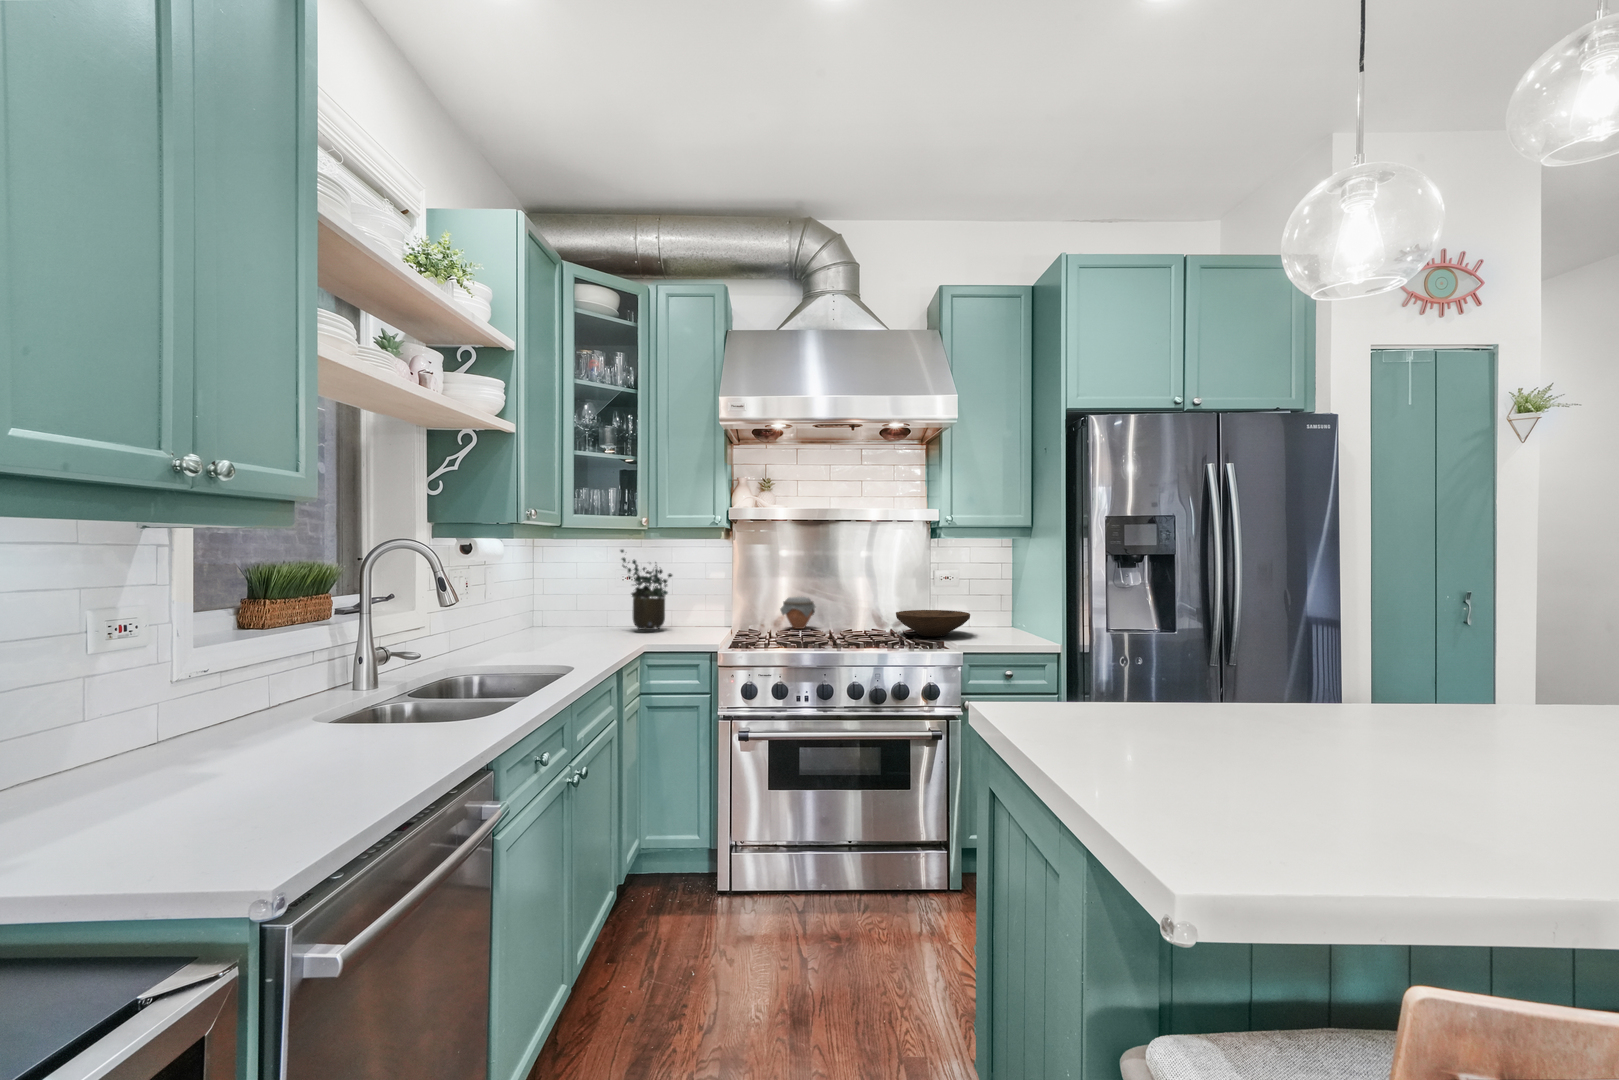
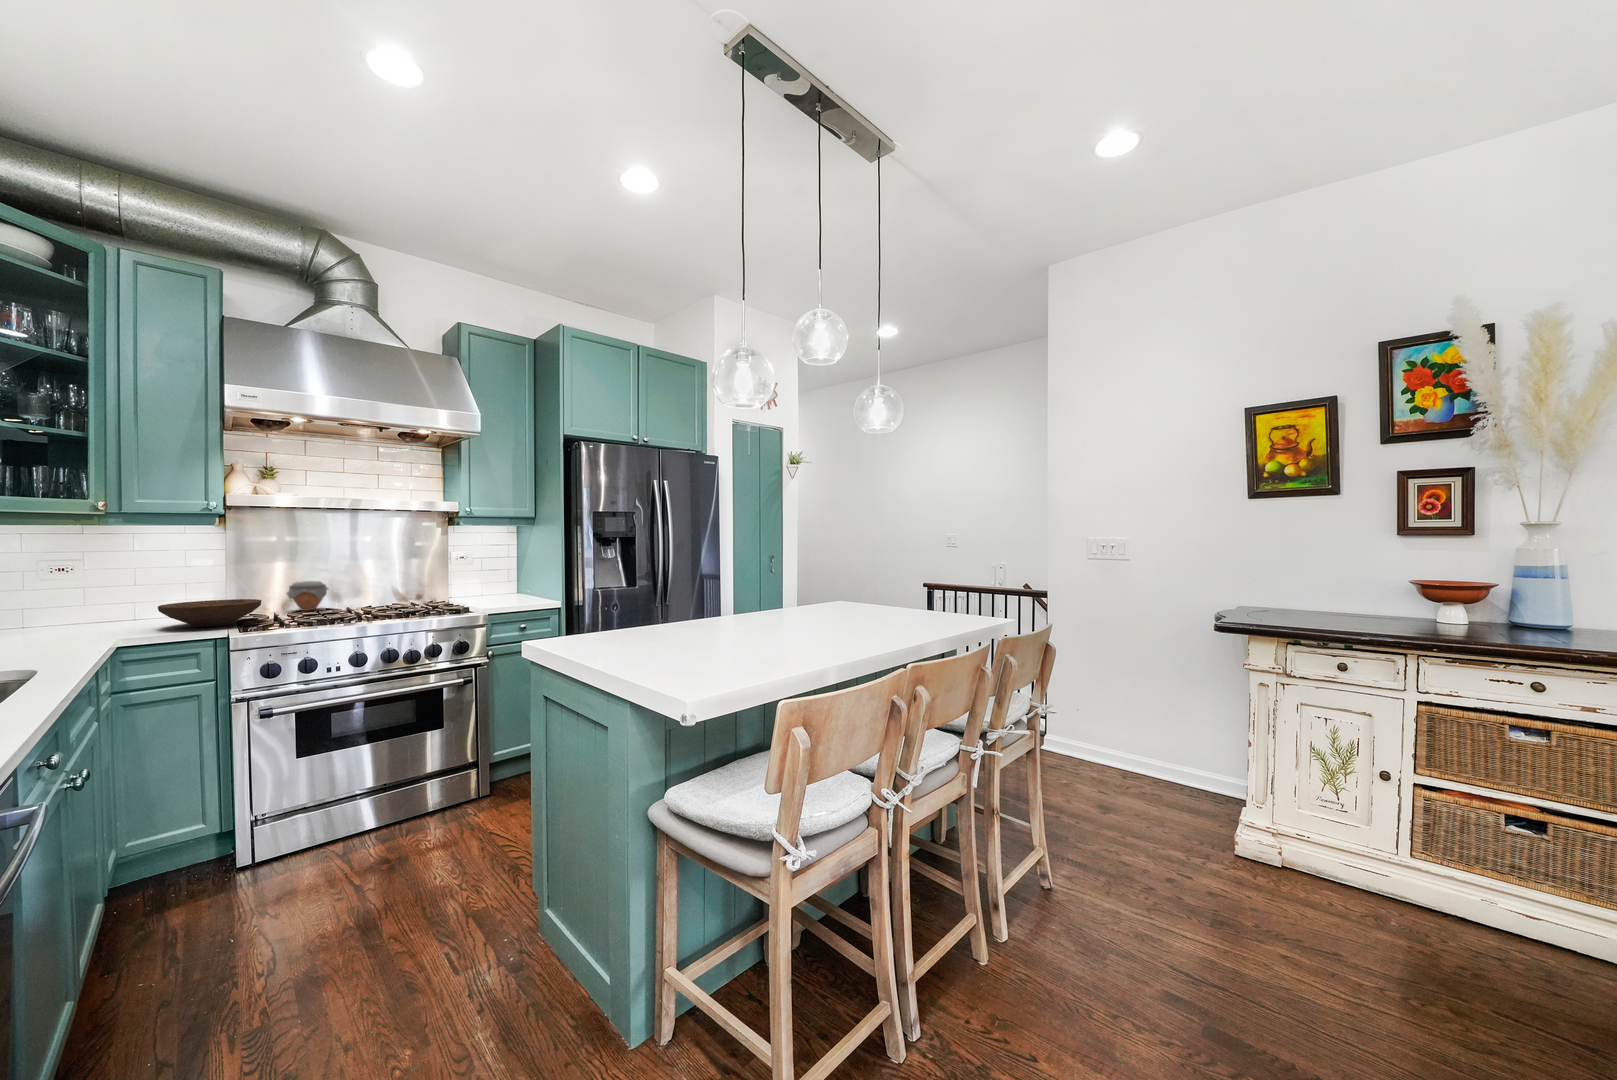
potted plant: present [621,550,672,630] -> none [44,536,138,627]
wooden bowl: present [896,610,970,637] -> present [158,599,262,627]

